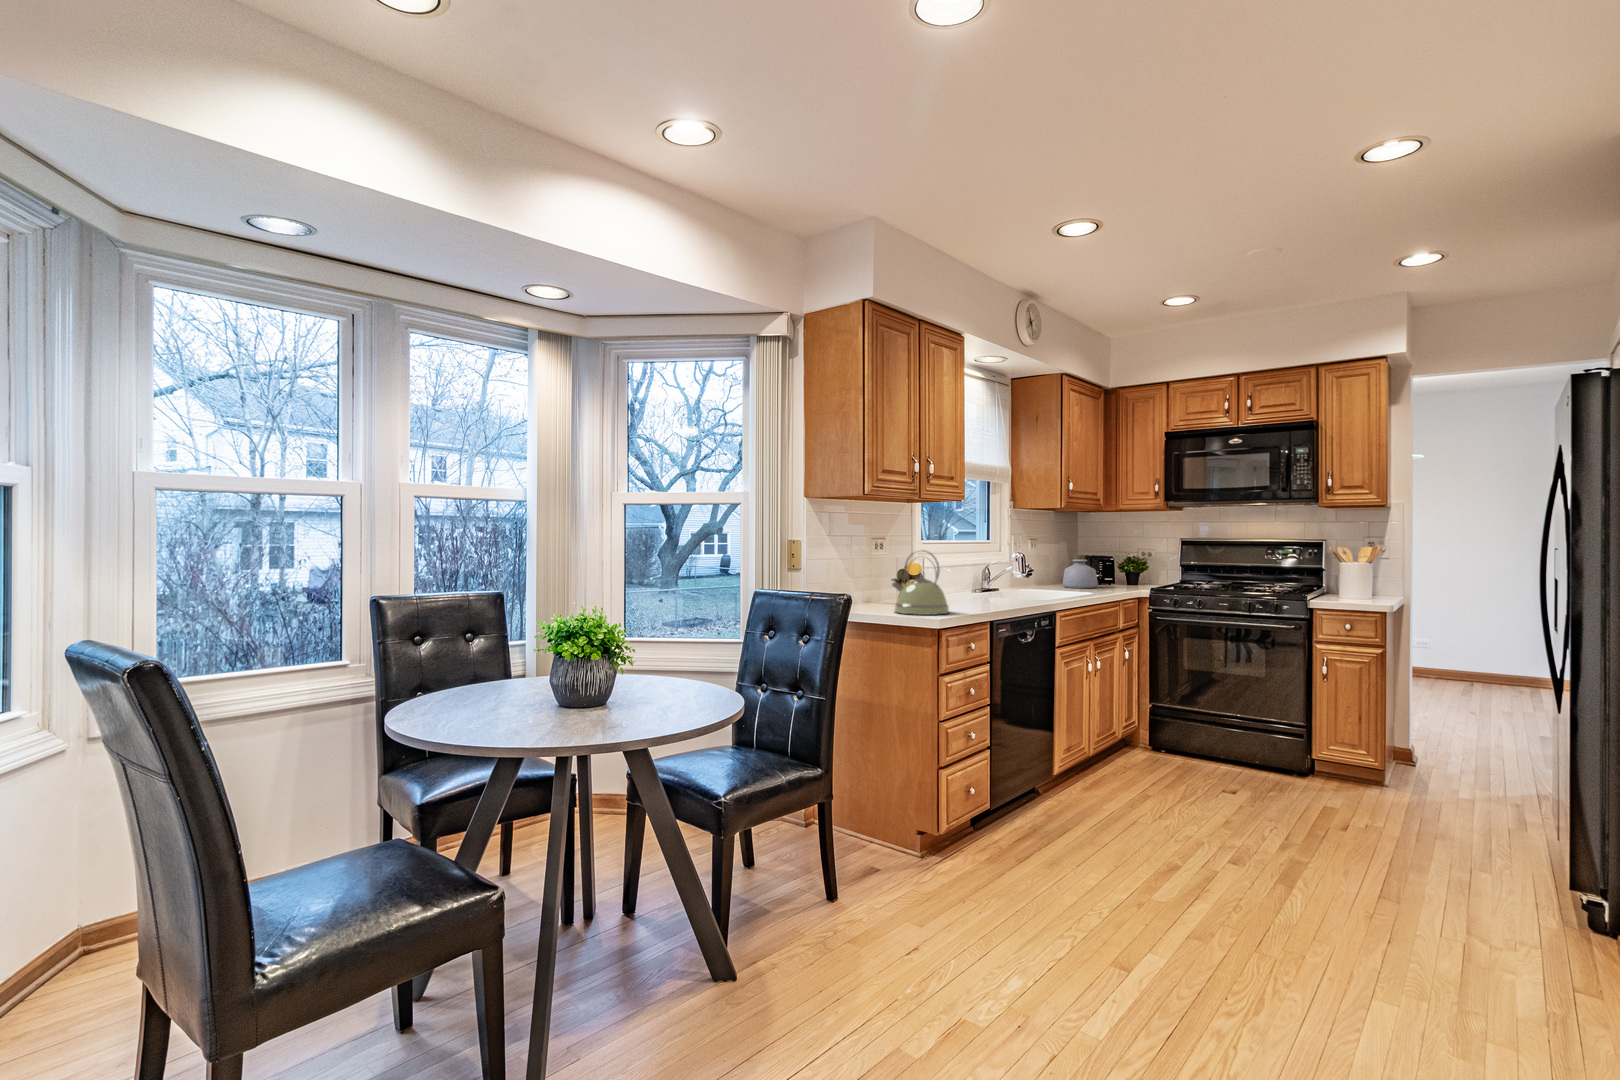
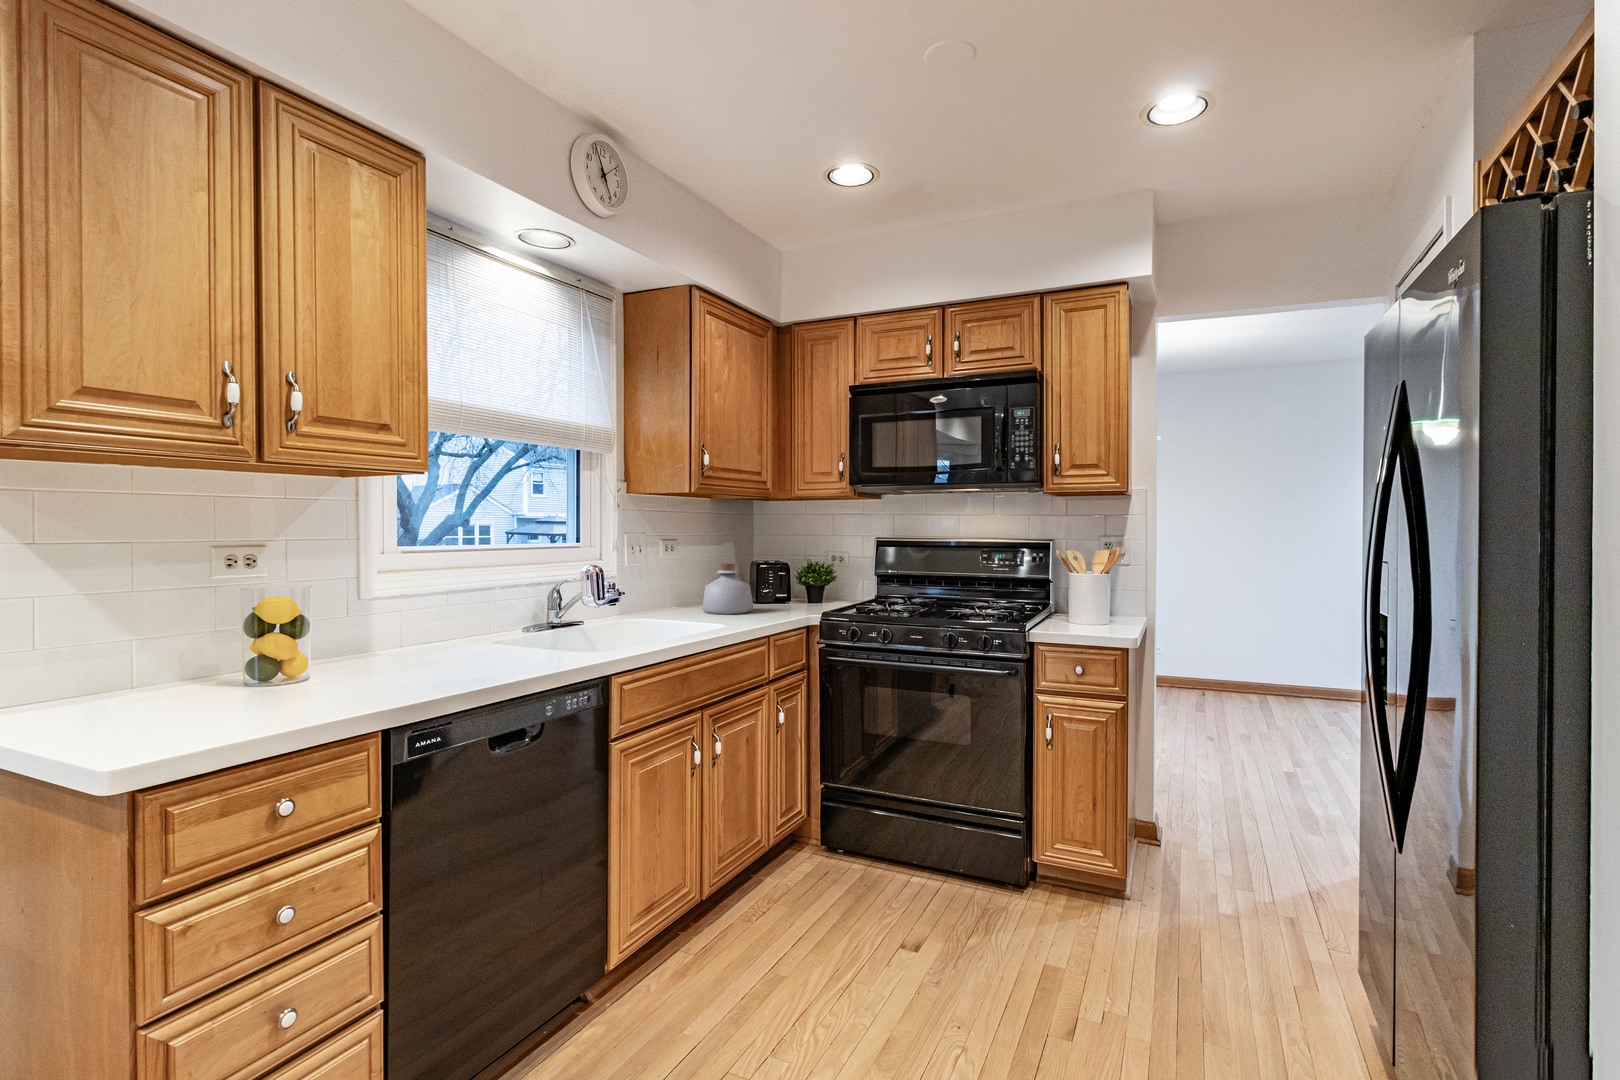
kettle: present [892,550,949,615] -> none [125,580,286,741]

